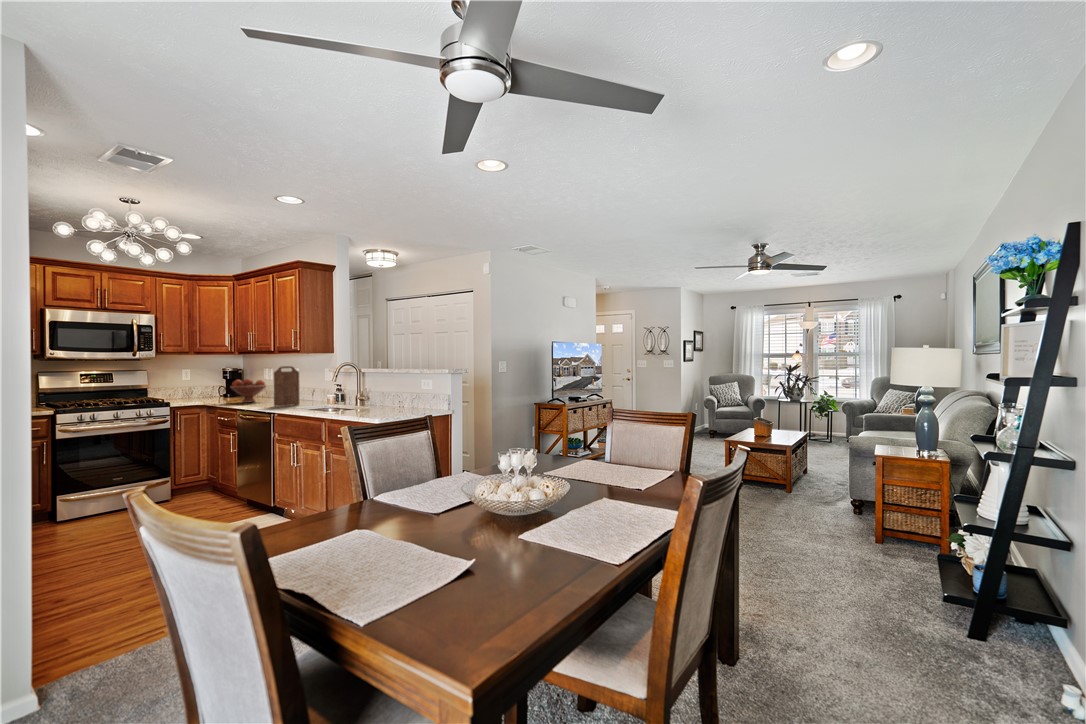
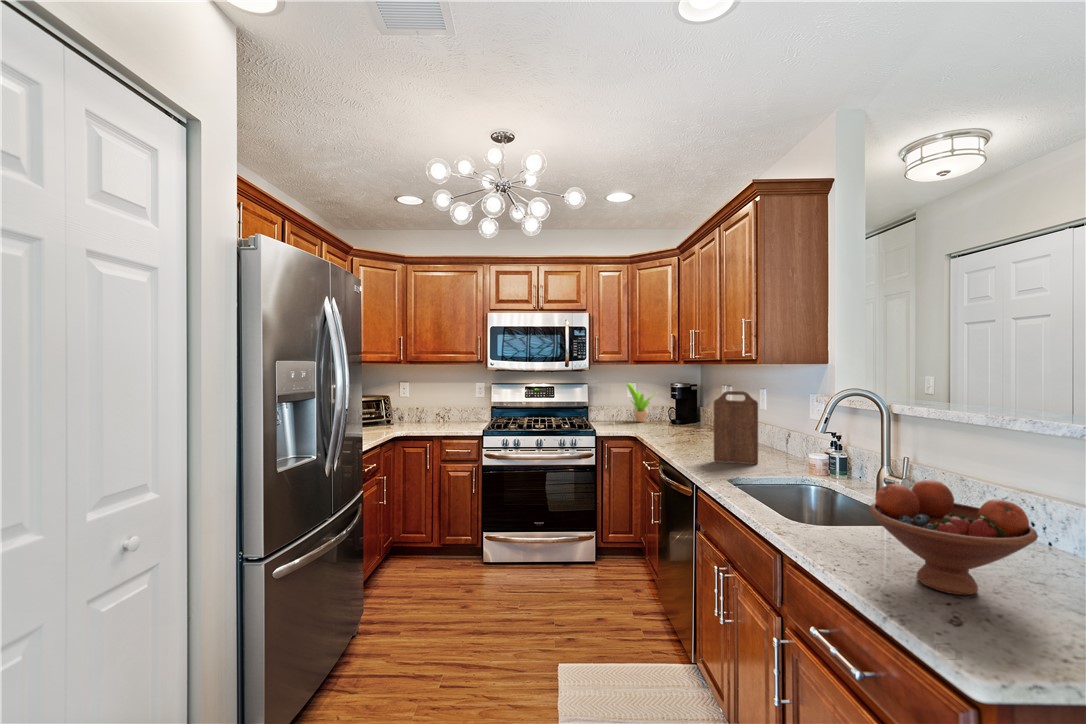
potted plant: none [184,370,213,399] -> present [627,383,653,422]
fruit bowl: present [230,379,266,403] -> present [870,480,1038,595]

